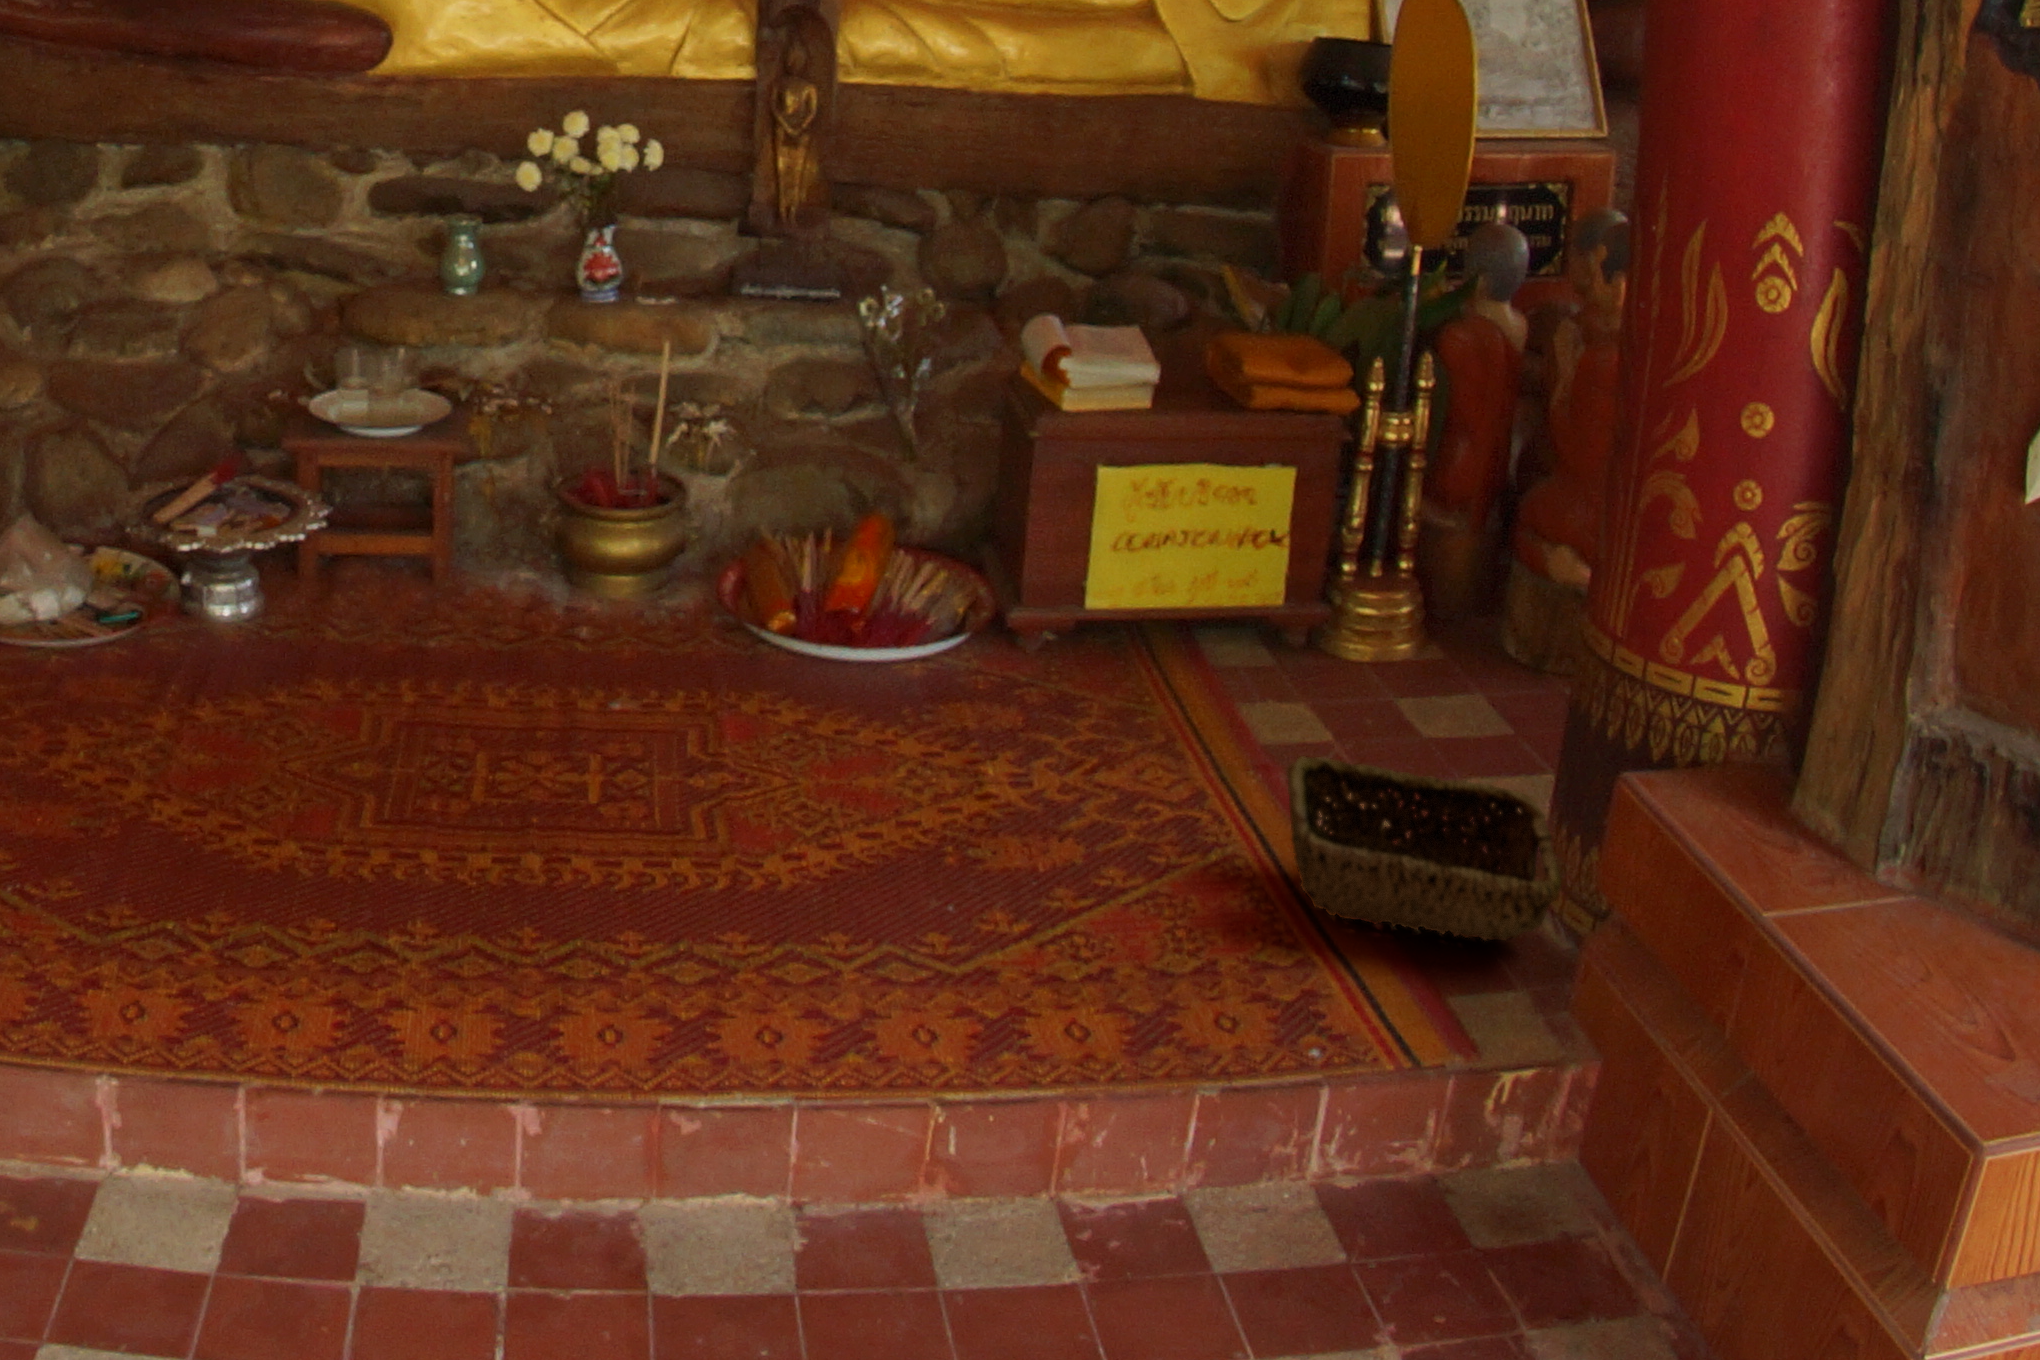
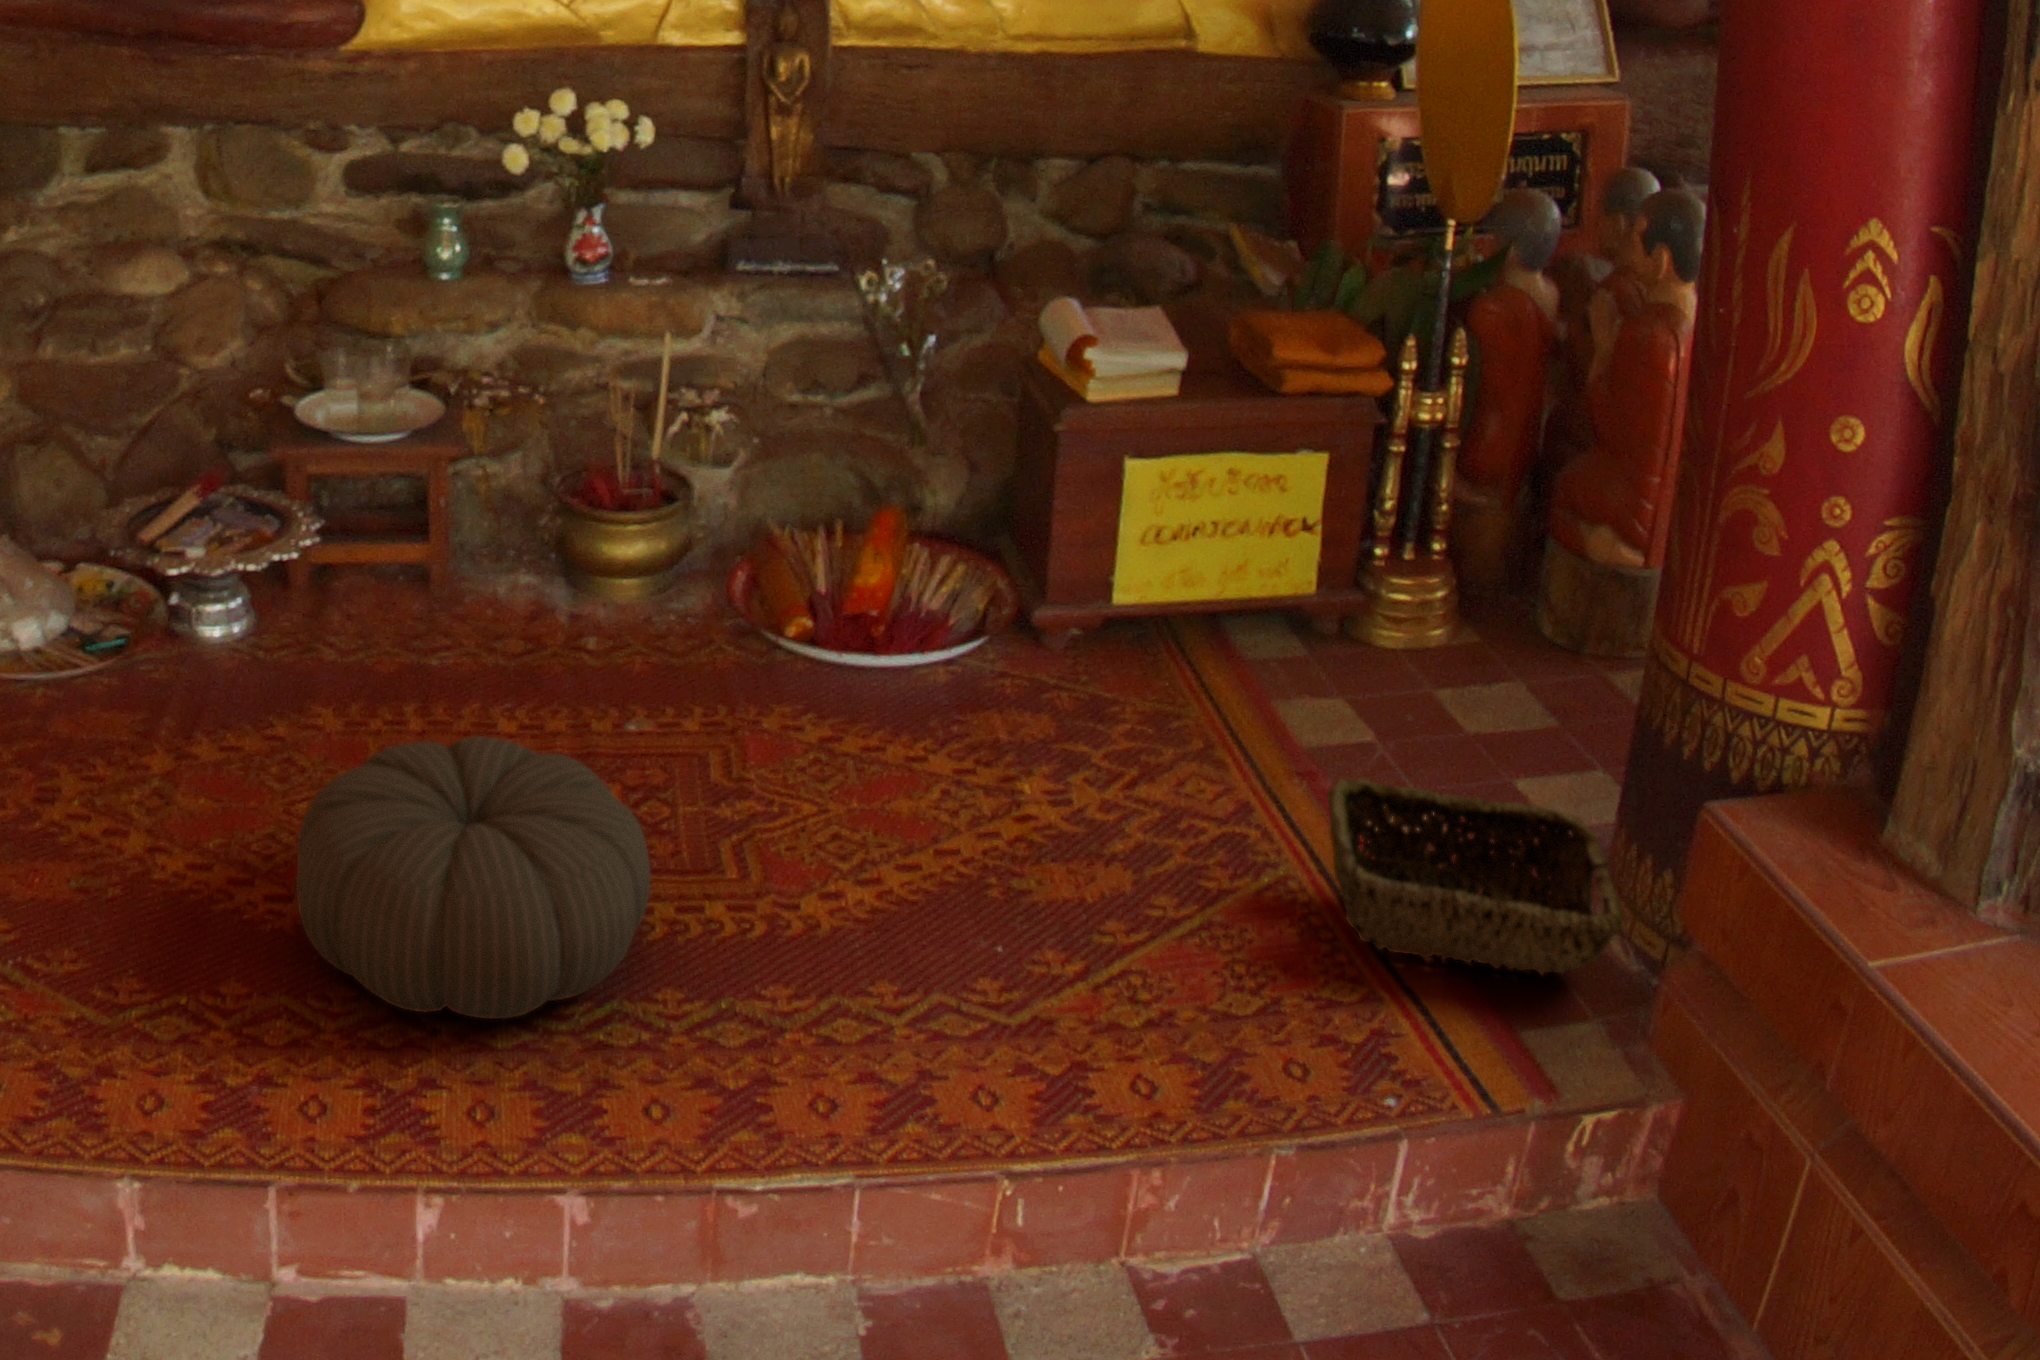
pouf: none [294,698,633,952] -> present [296,736,650,1019]

